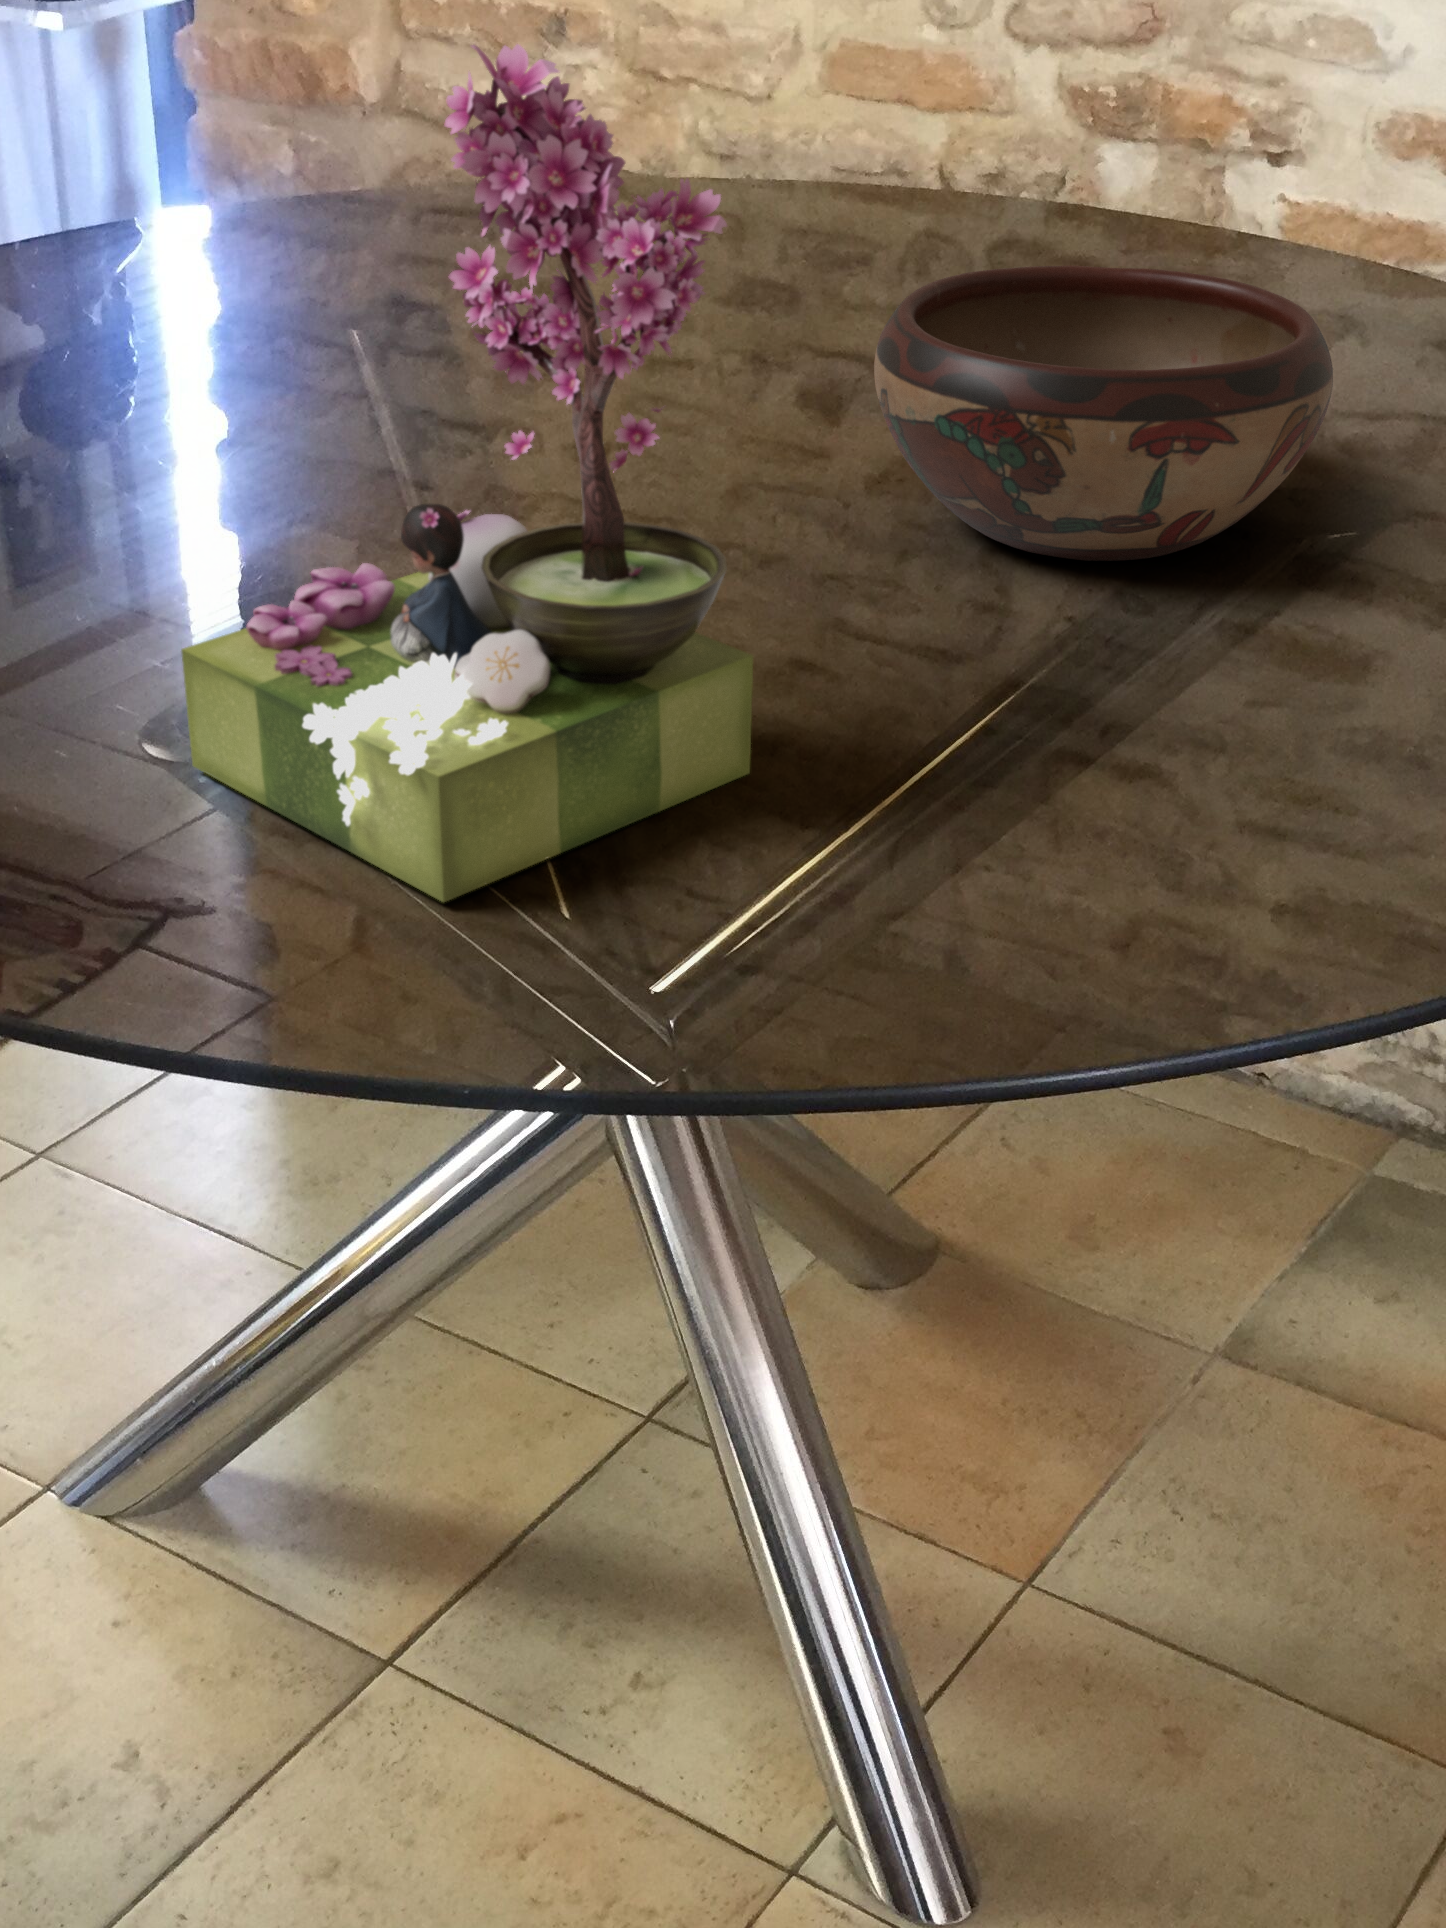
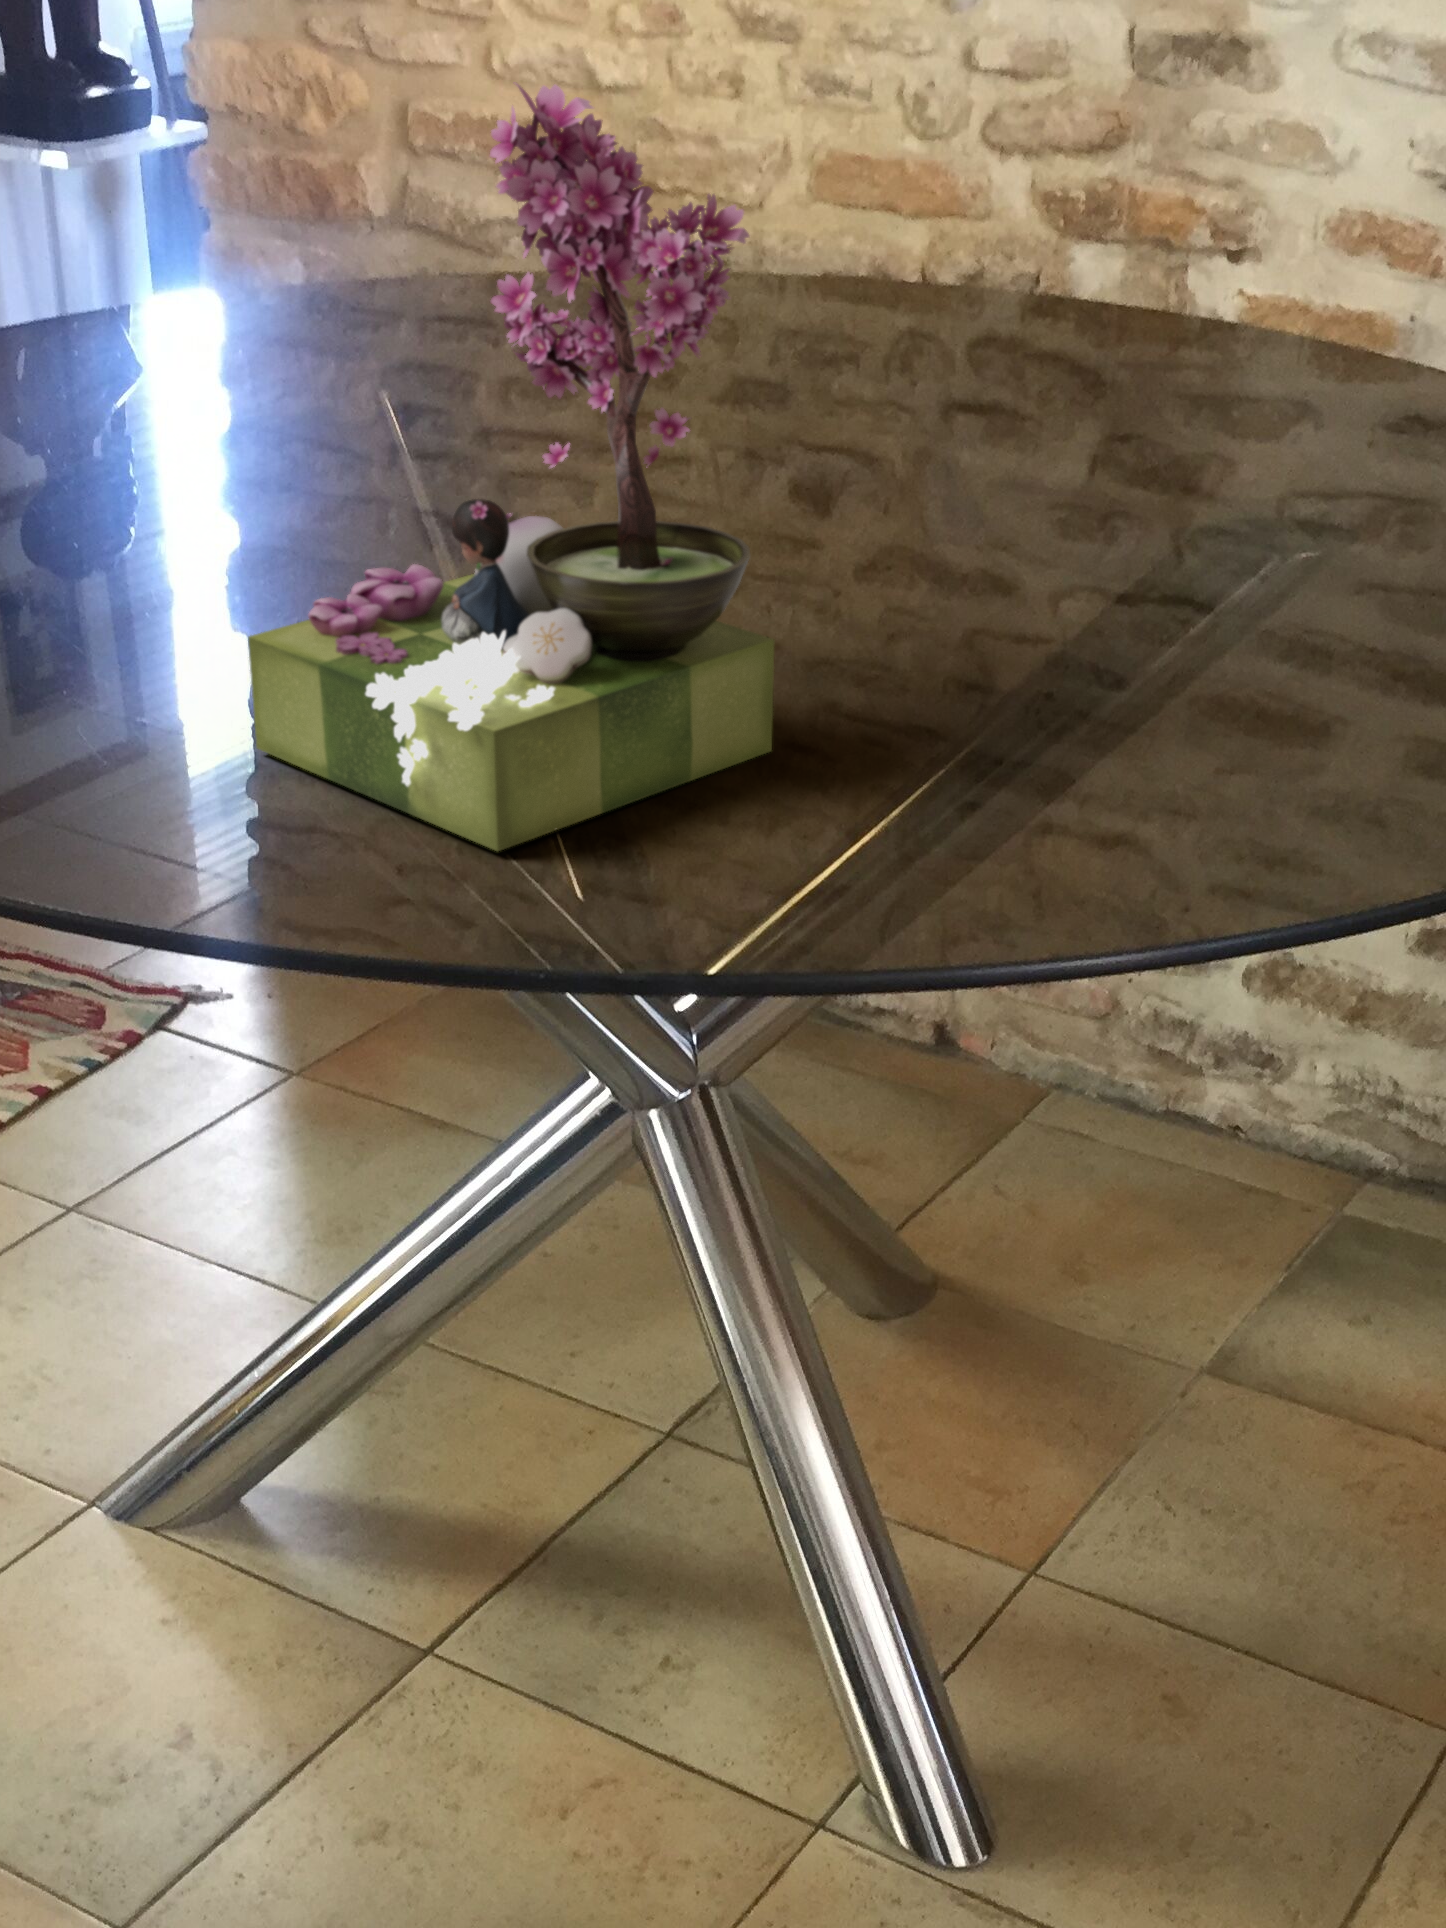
decorative bowl: present [874,266,1333,561] -> none [875,323,1292,583]

